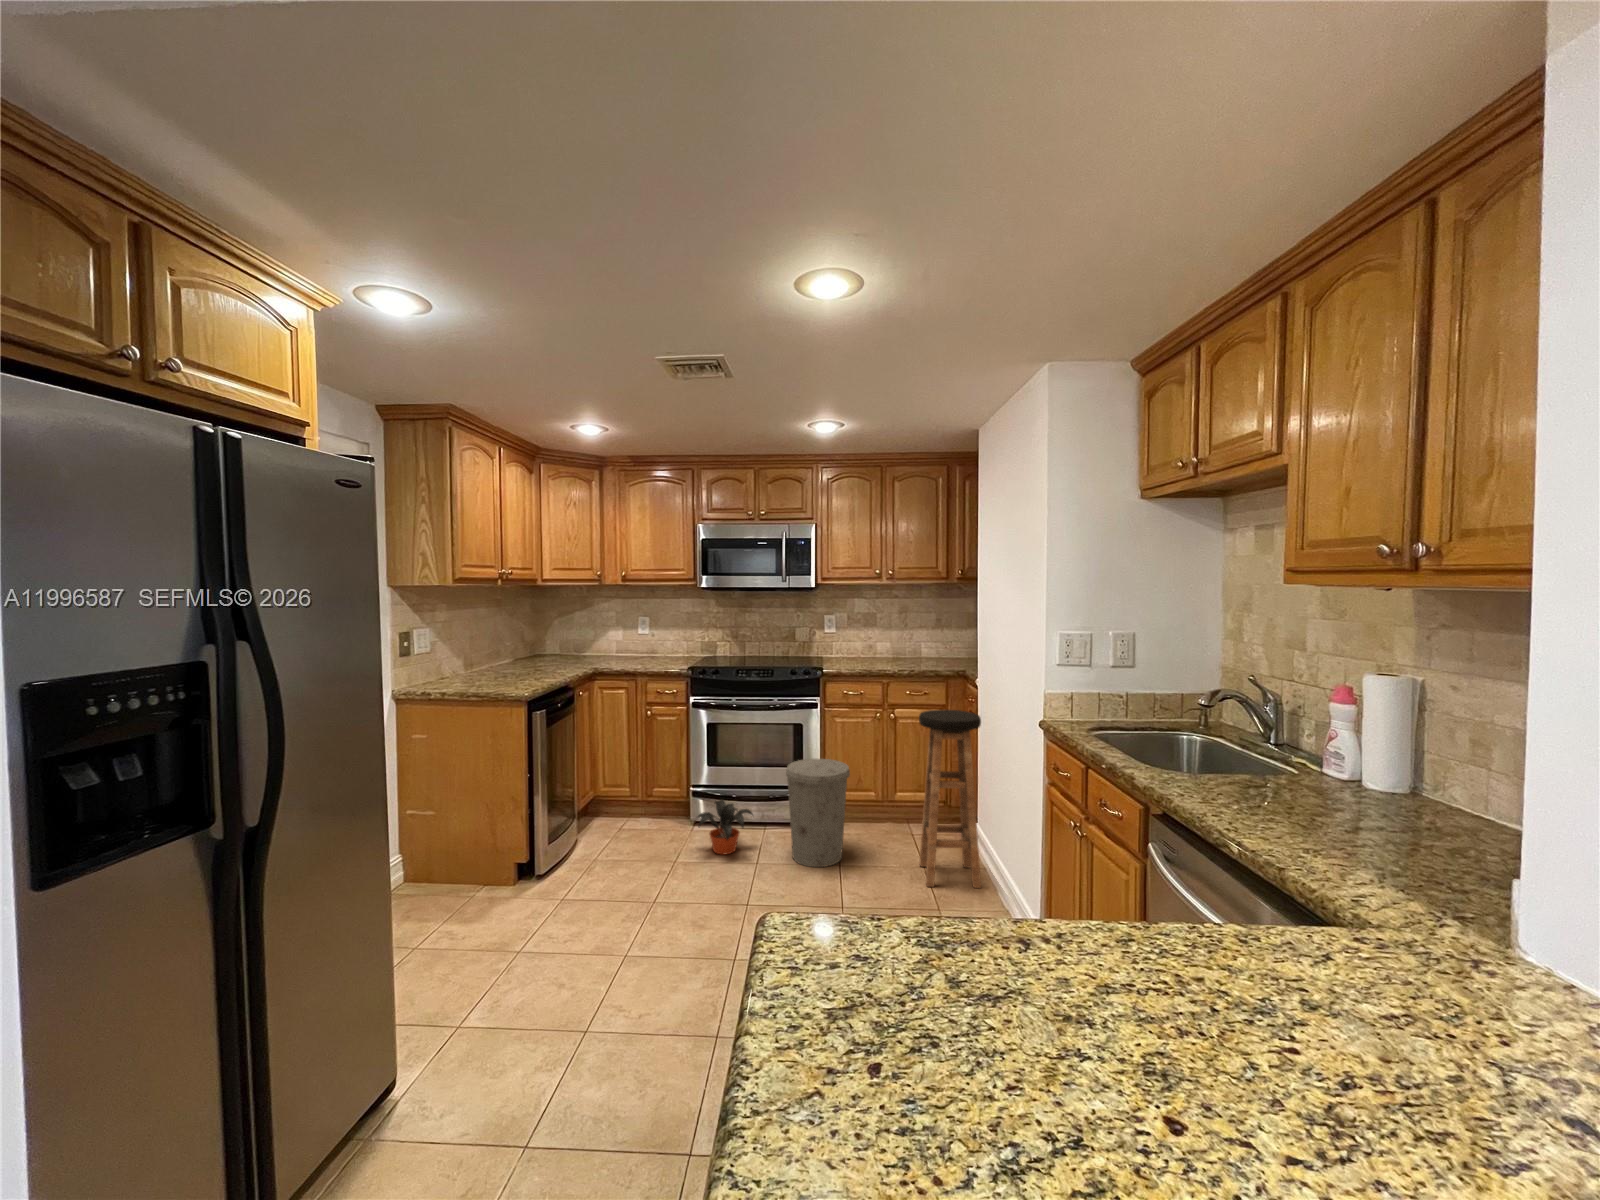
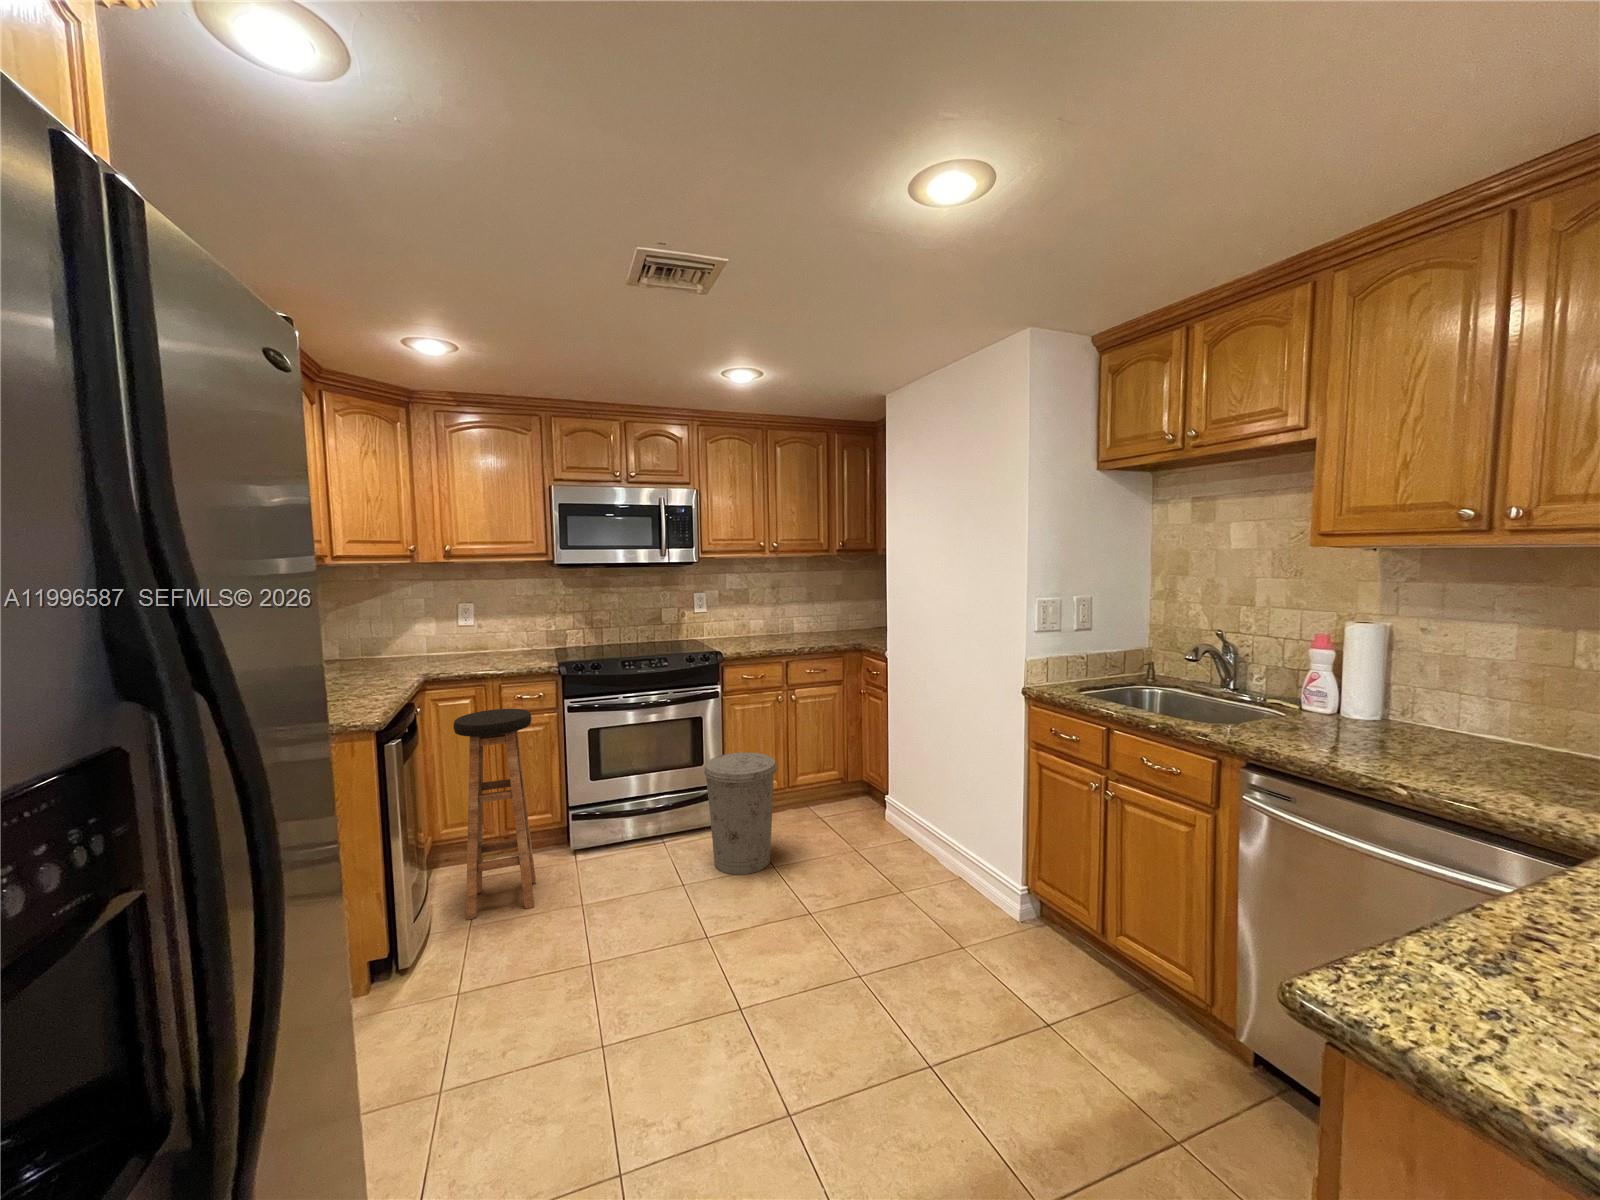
bar stool: present [919,710,981,888] -> present [454,709,536,920]
potted plant: present [698,800,753,854] -> none [593,817,665,883]

